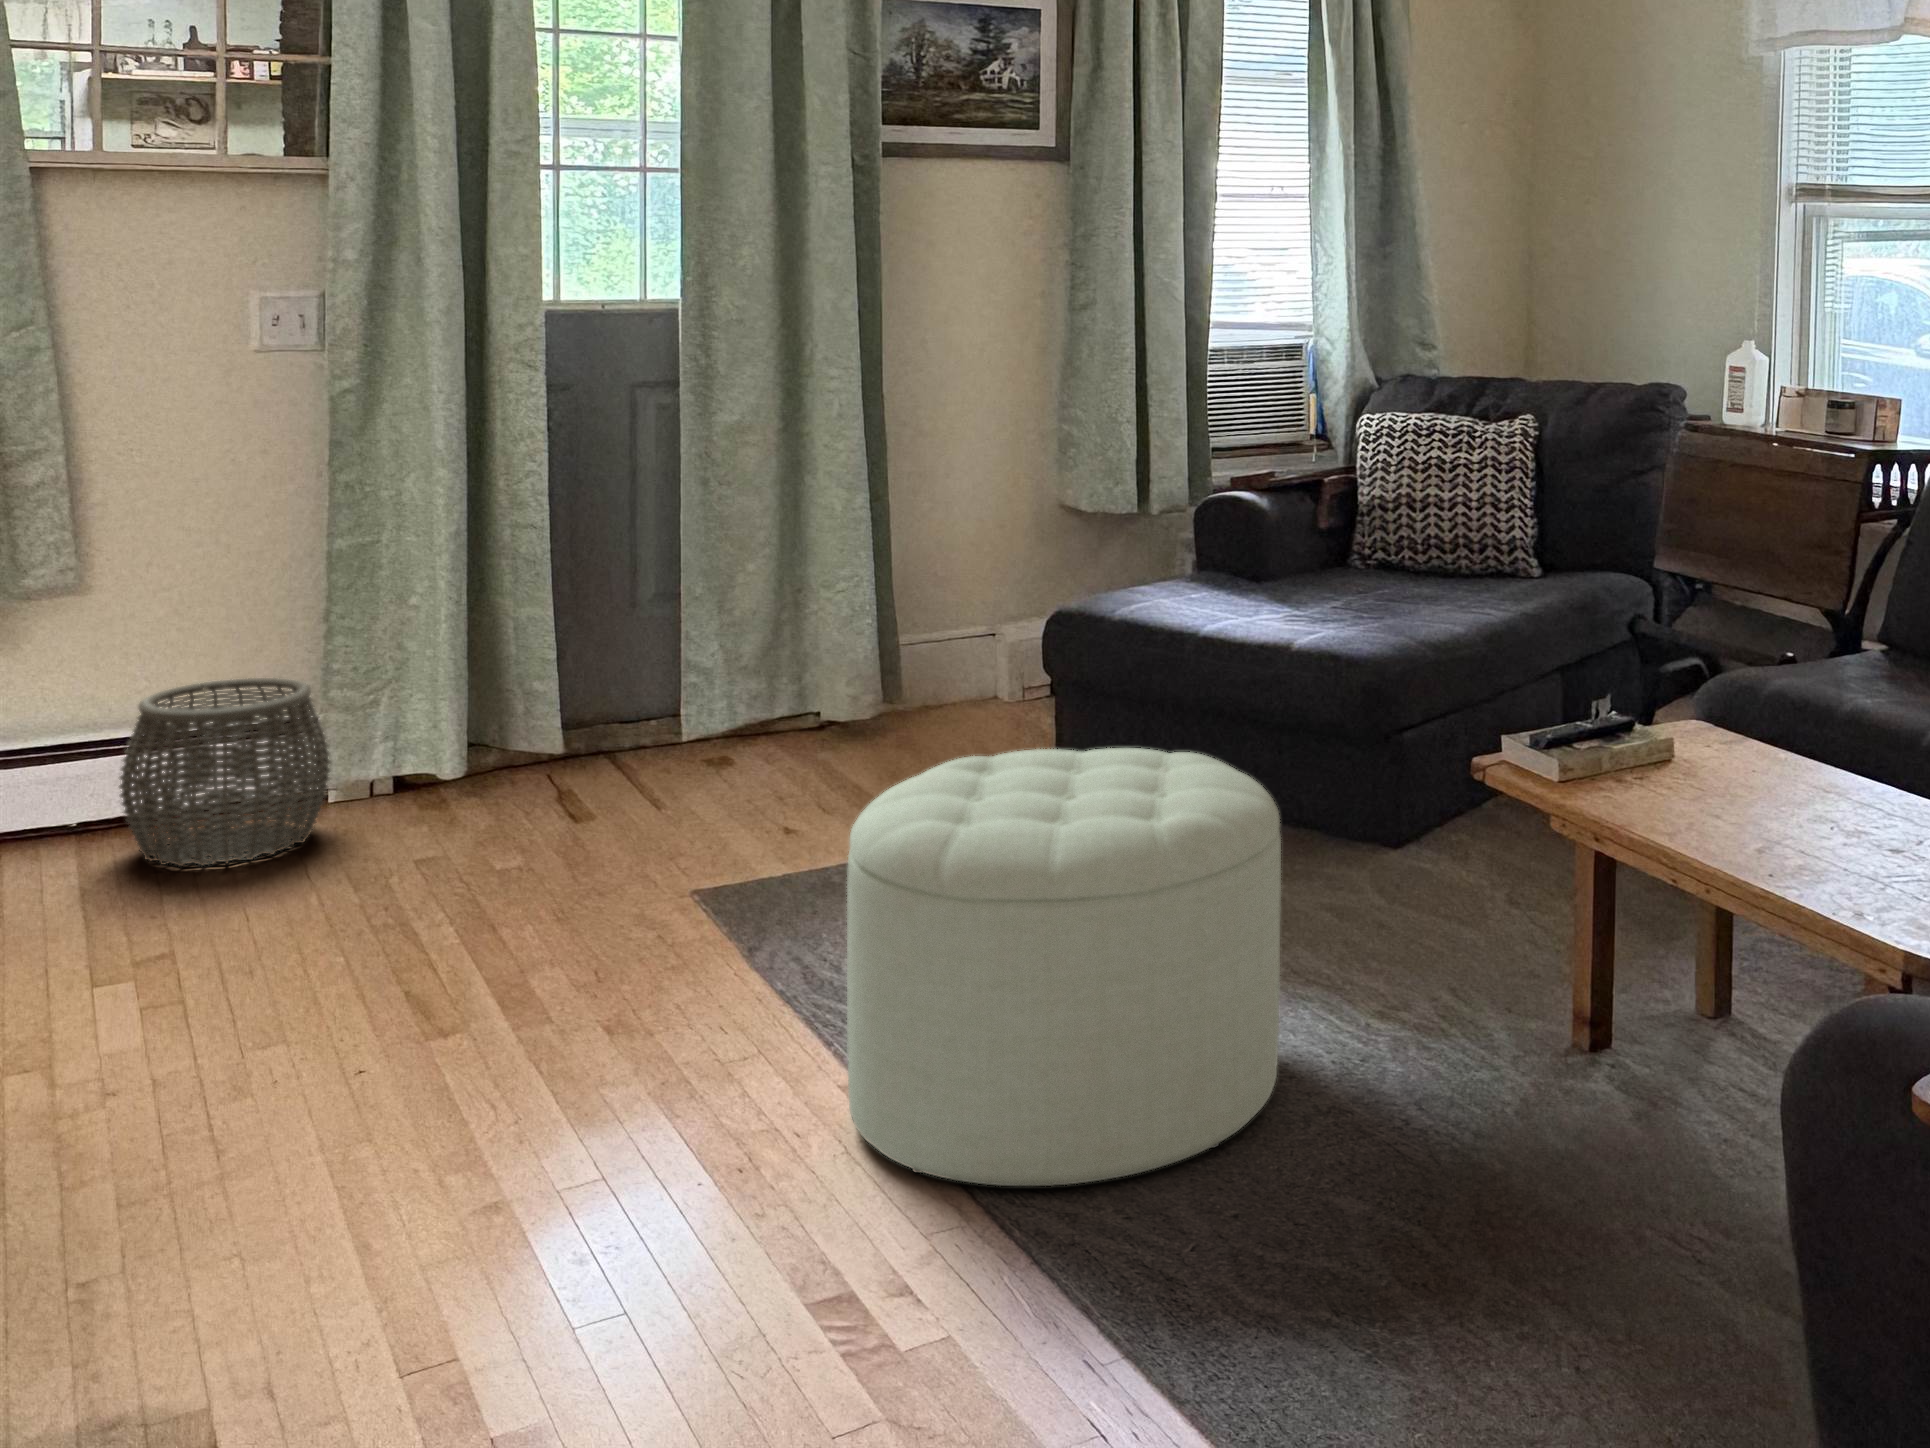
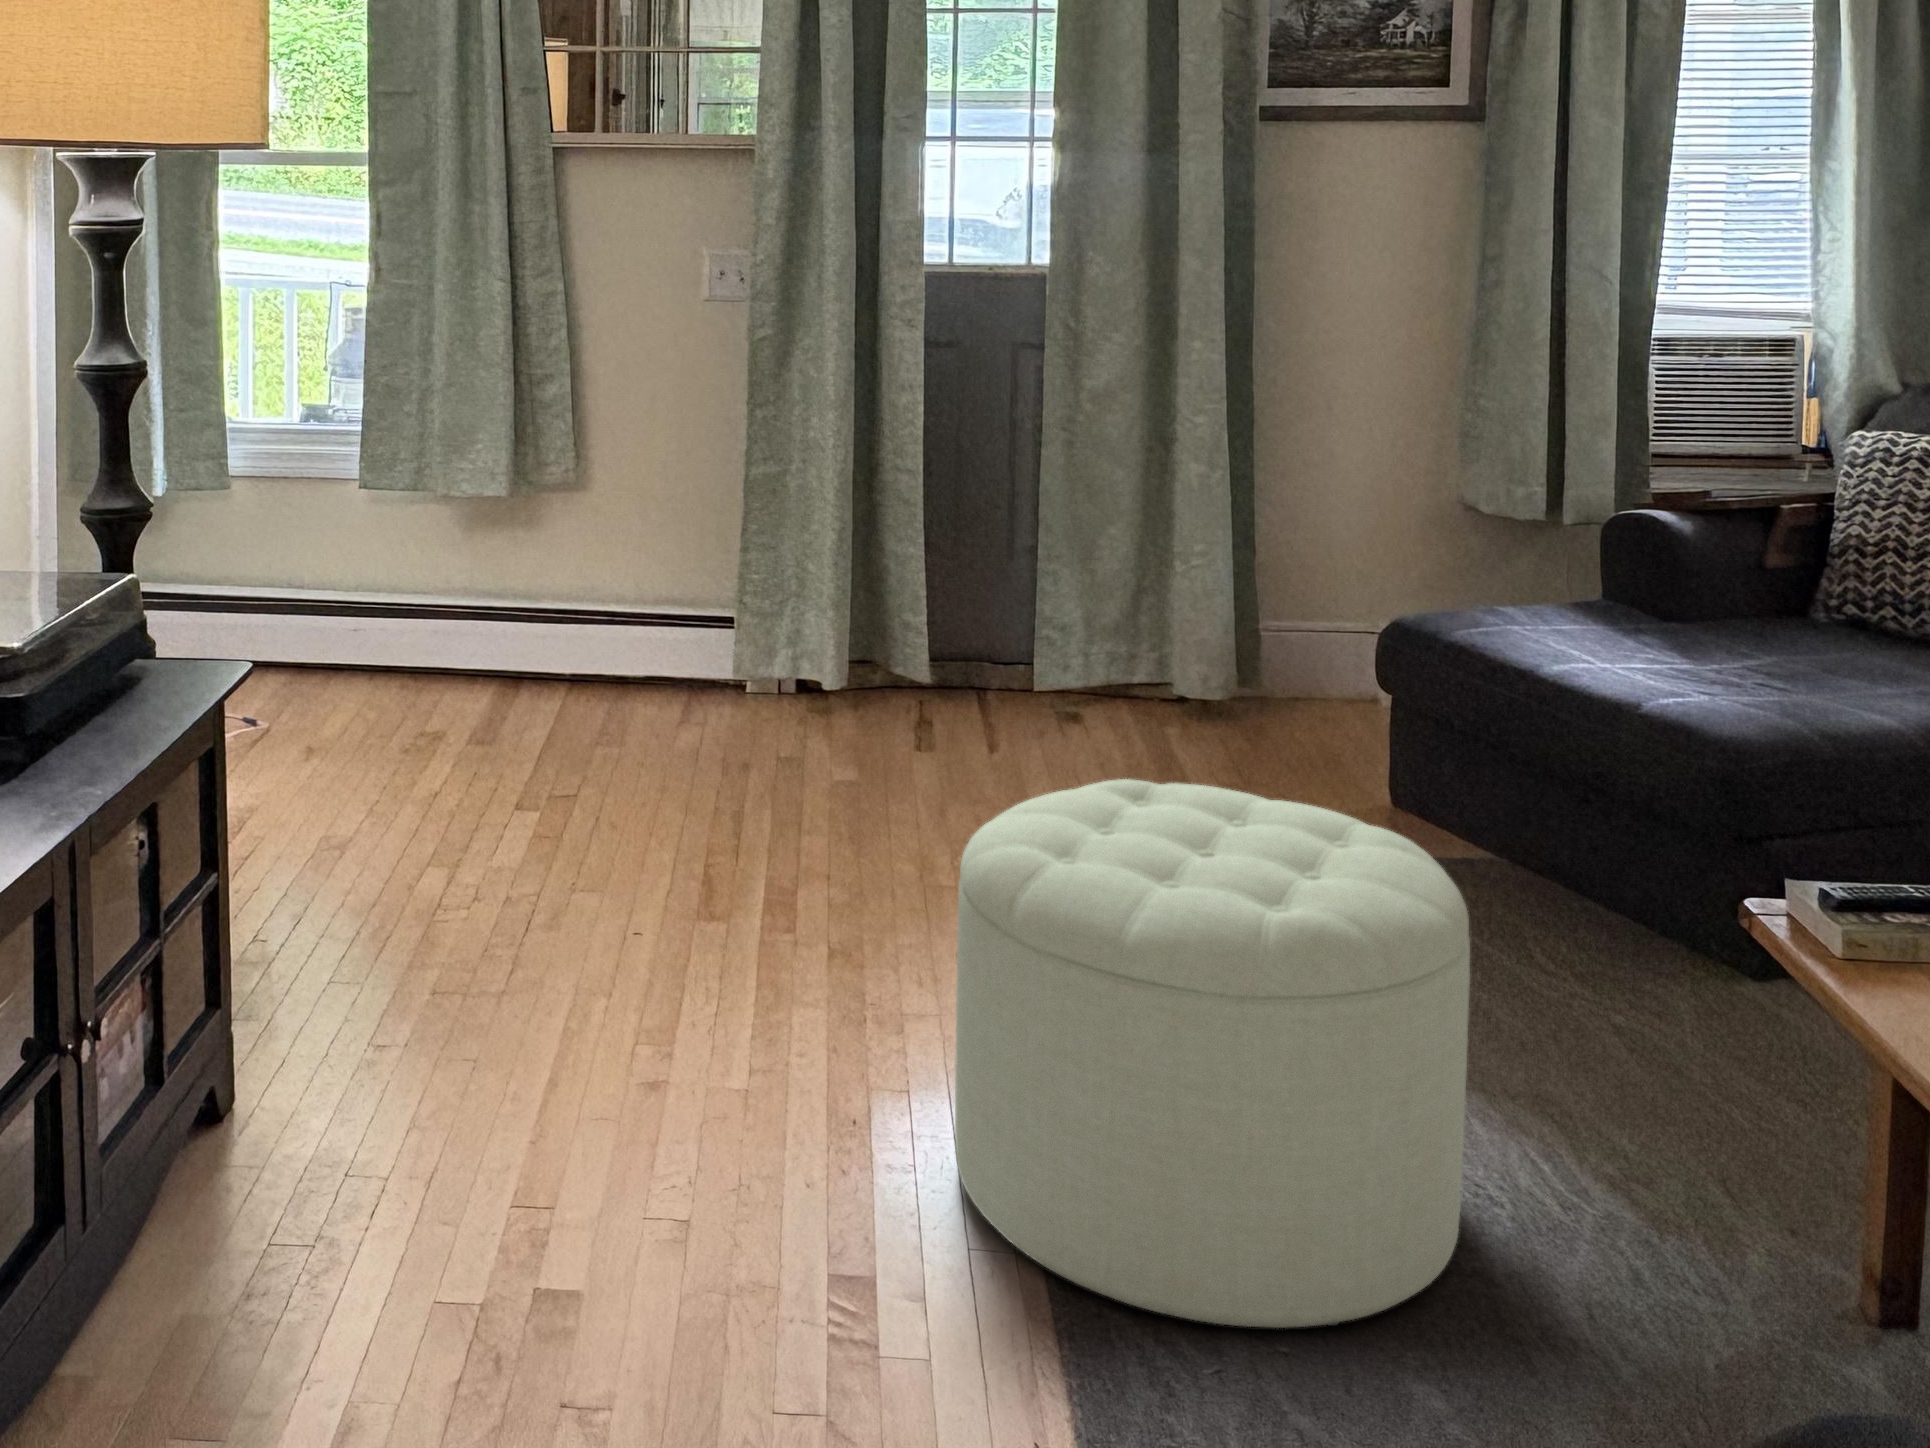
woven basket: present [119,678,331,866] -> none [585,574,735,730]

